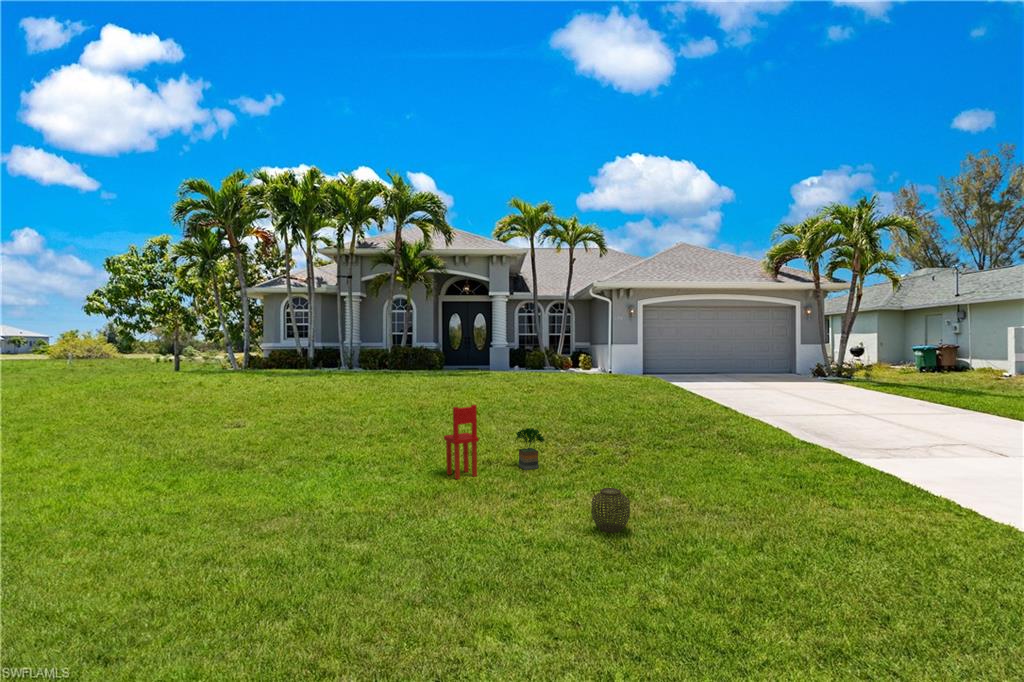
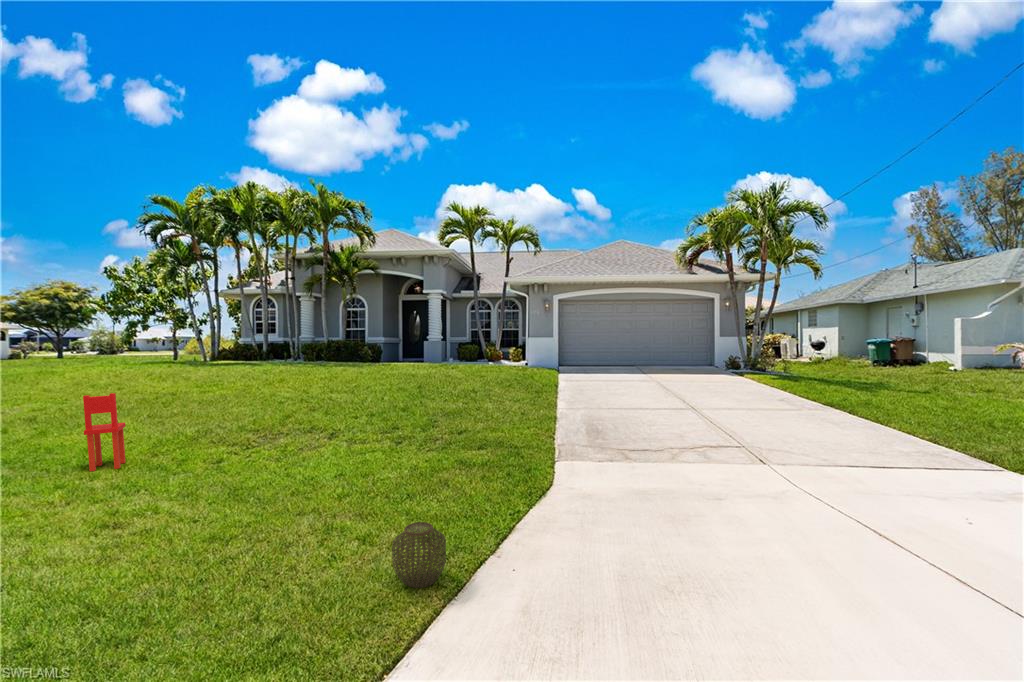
potted tree: present [516,428,544,470] -> none [178,418,211,463]
woven basket: present [592,488,630,532] -> present [392,522,446,588]

